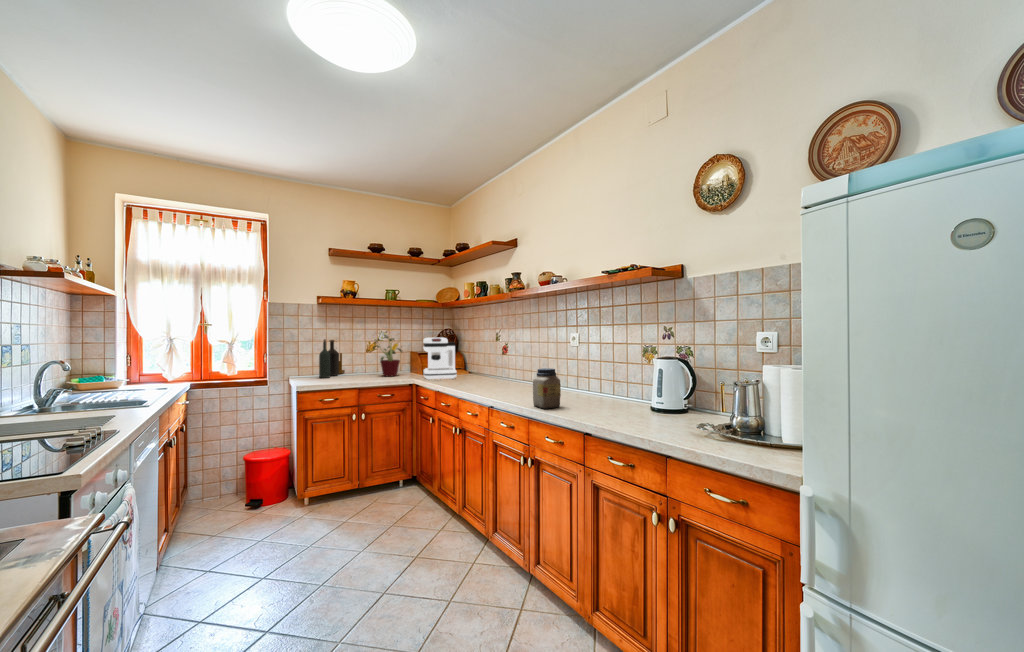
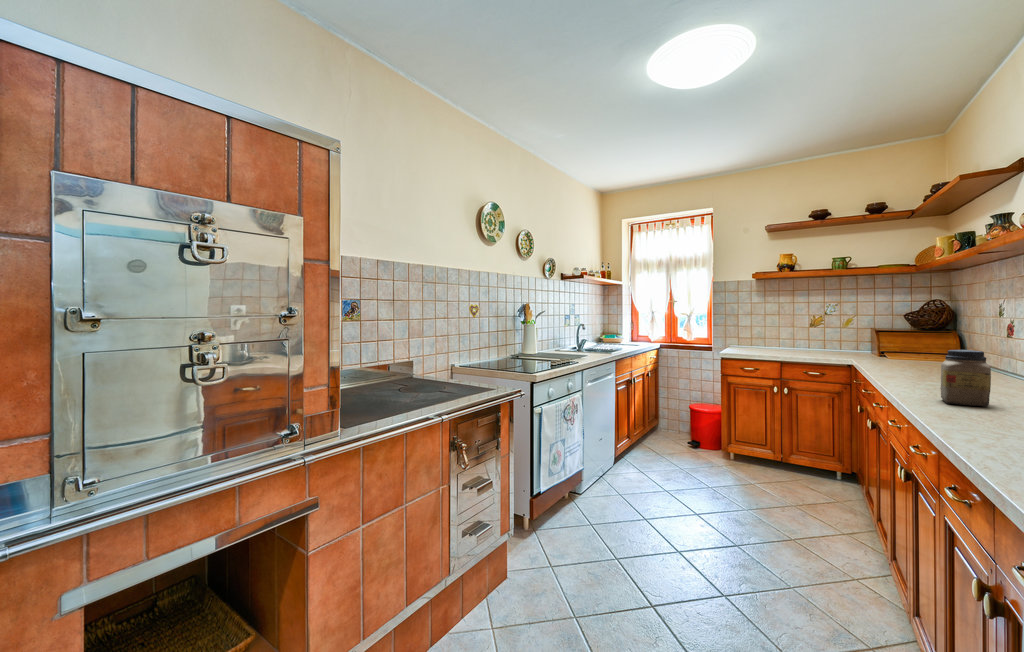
potted plant: present [373,335,402,376] -> none [816,309,853,355]
coffee maker: present [423,337,457,380] -> none [865,311,925,364]
bottle: present [319,339,345,378] -> none [756,314,791,350]

